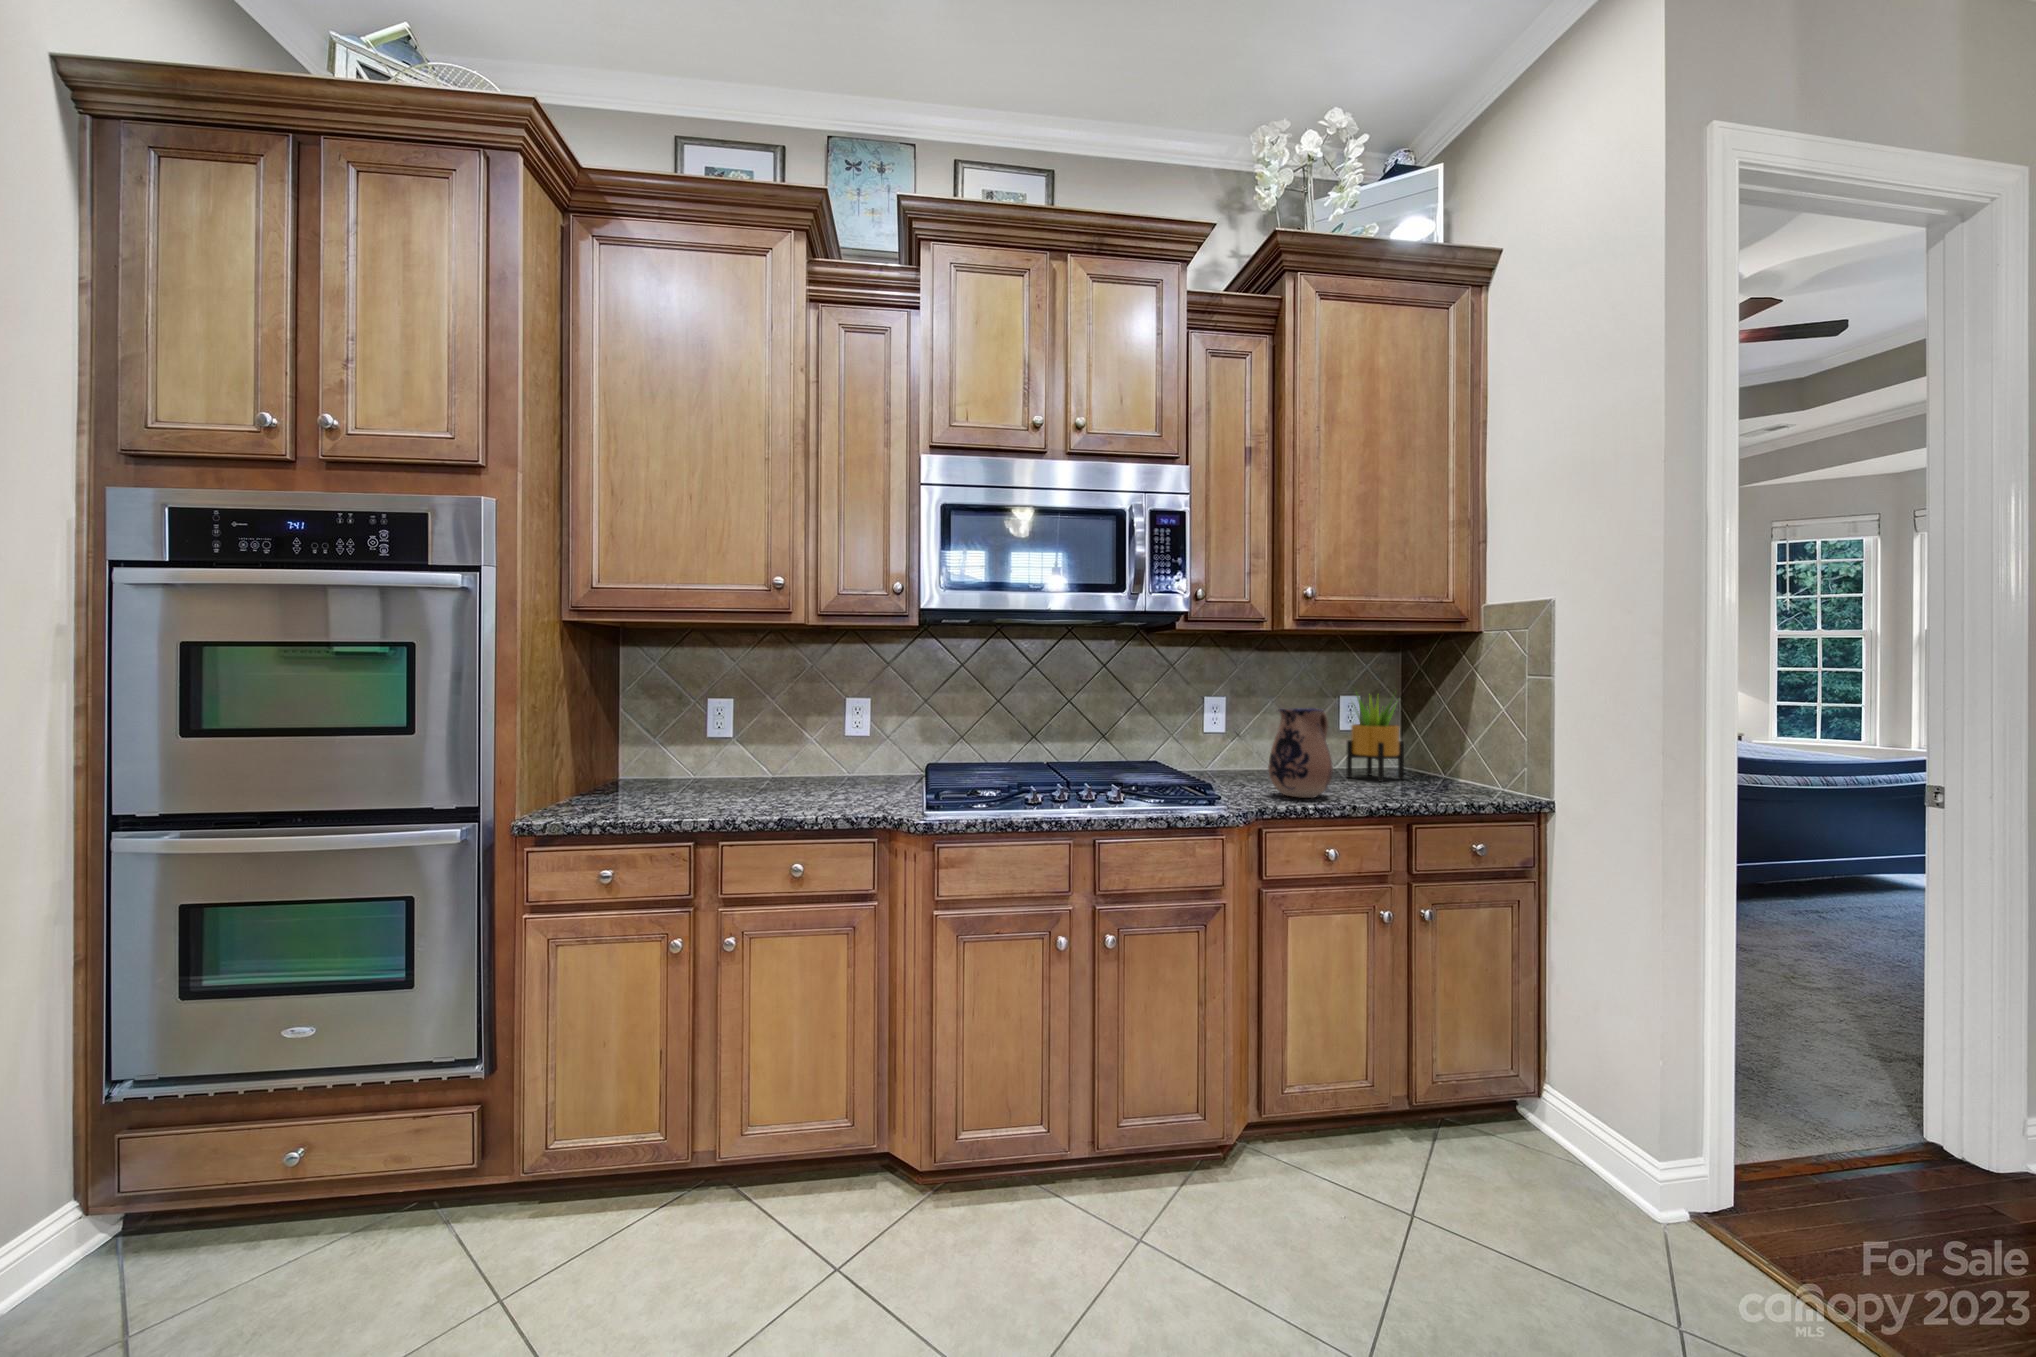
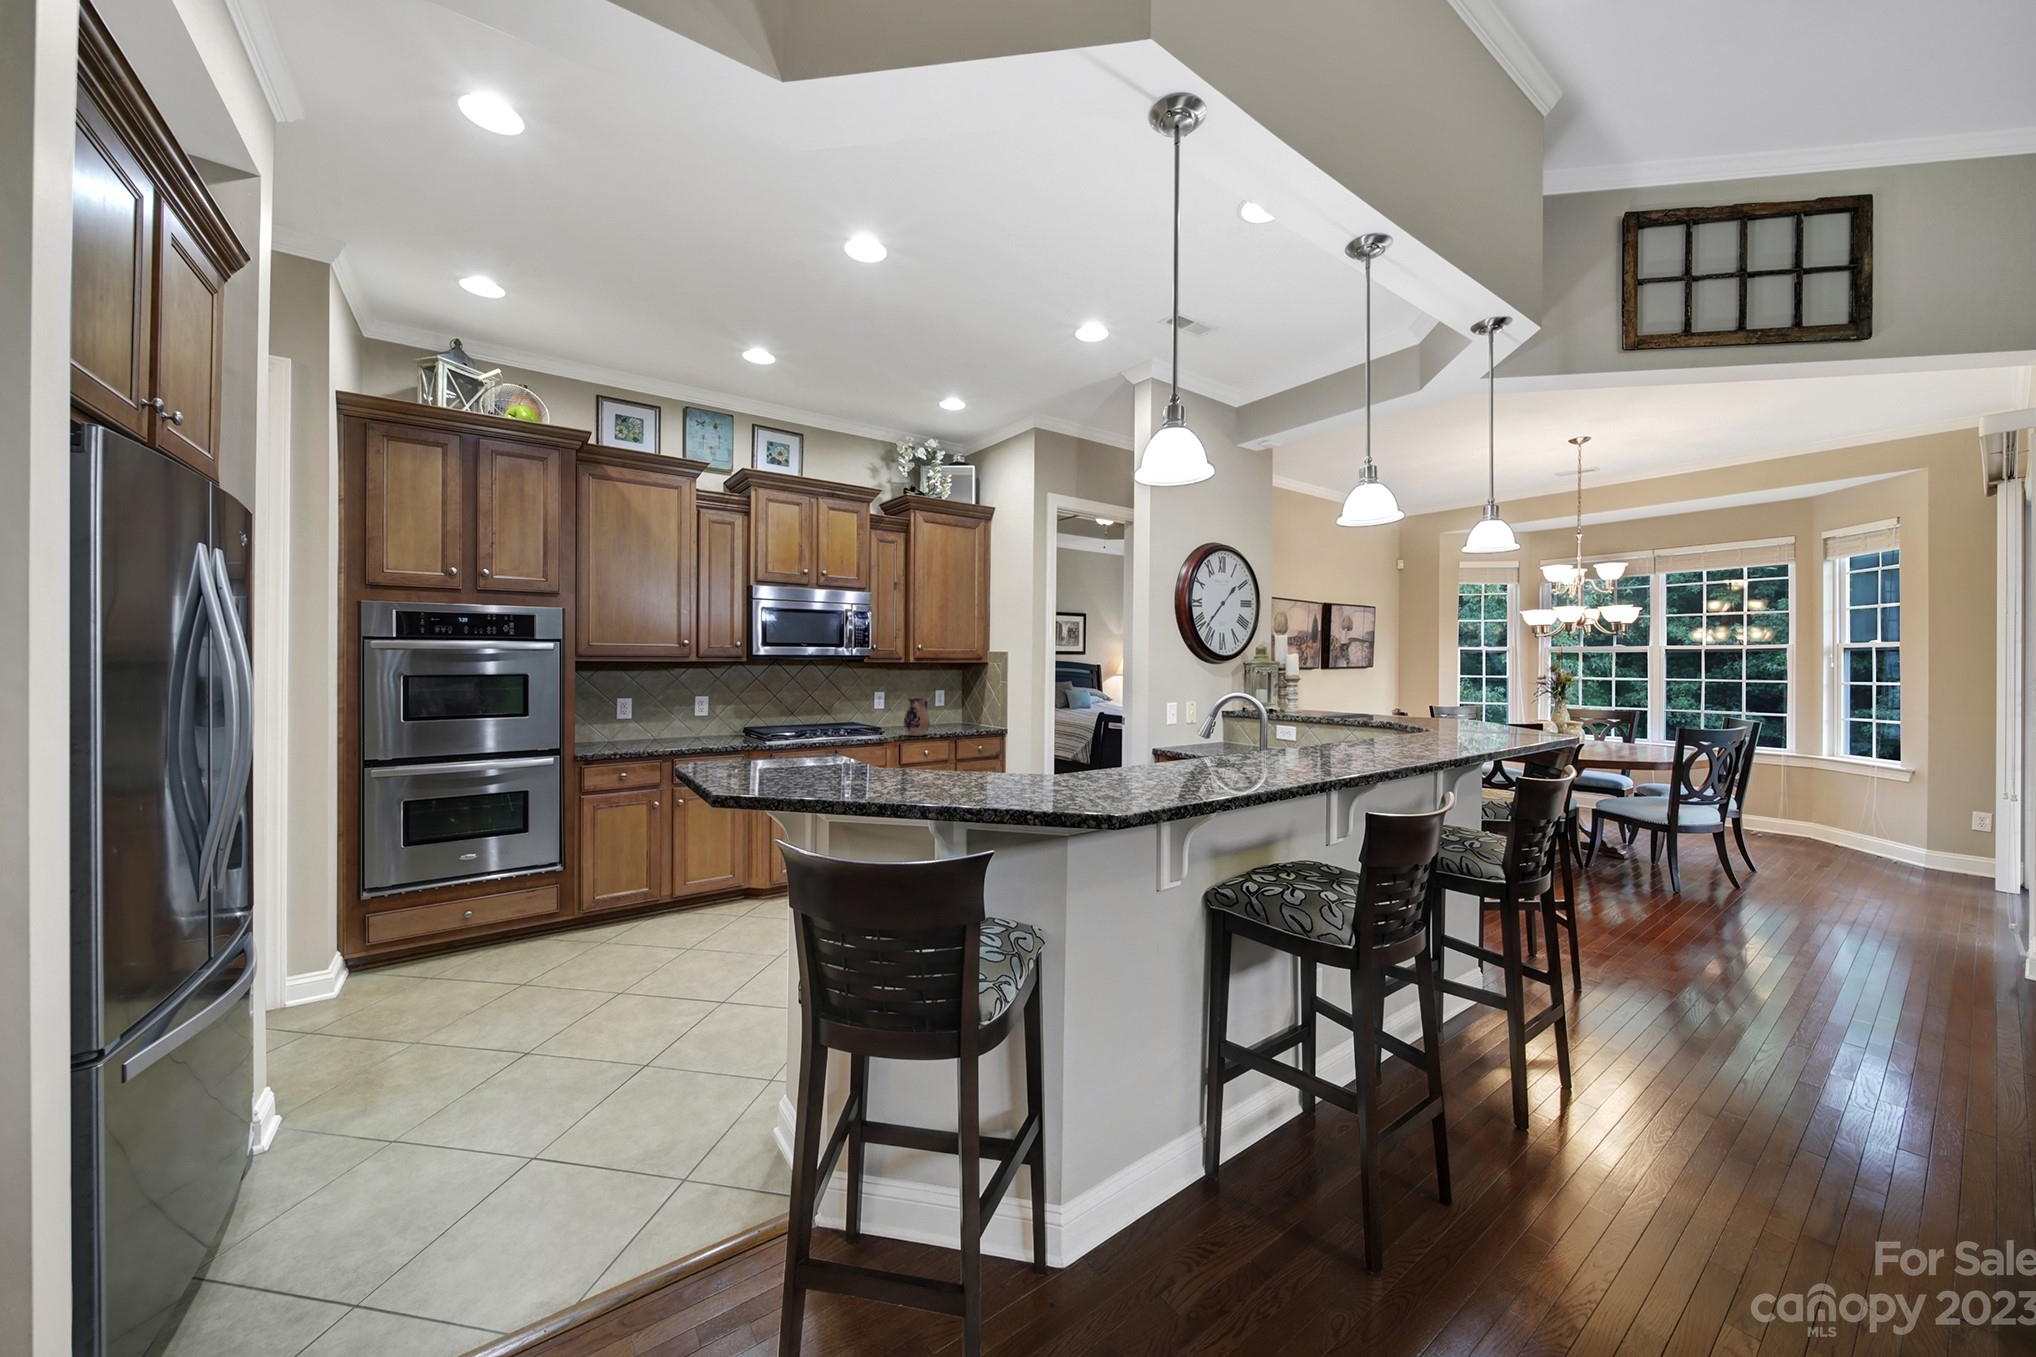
potted plant: present [1346,692,1404,782] -> none [937,688,961,730]

